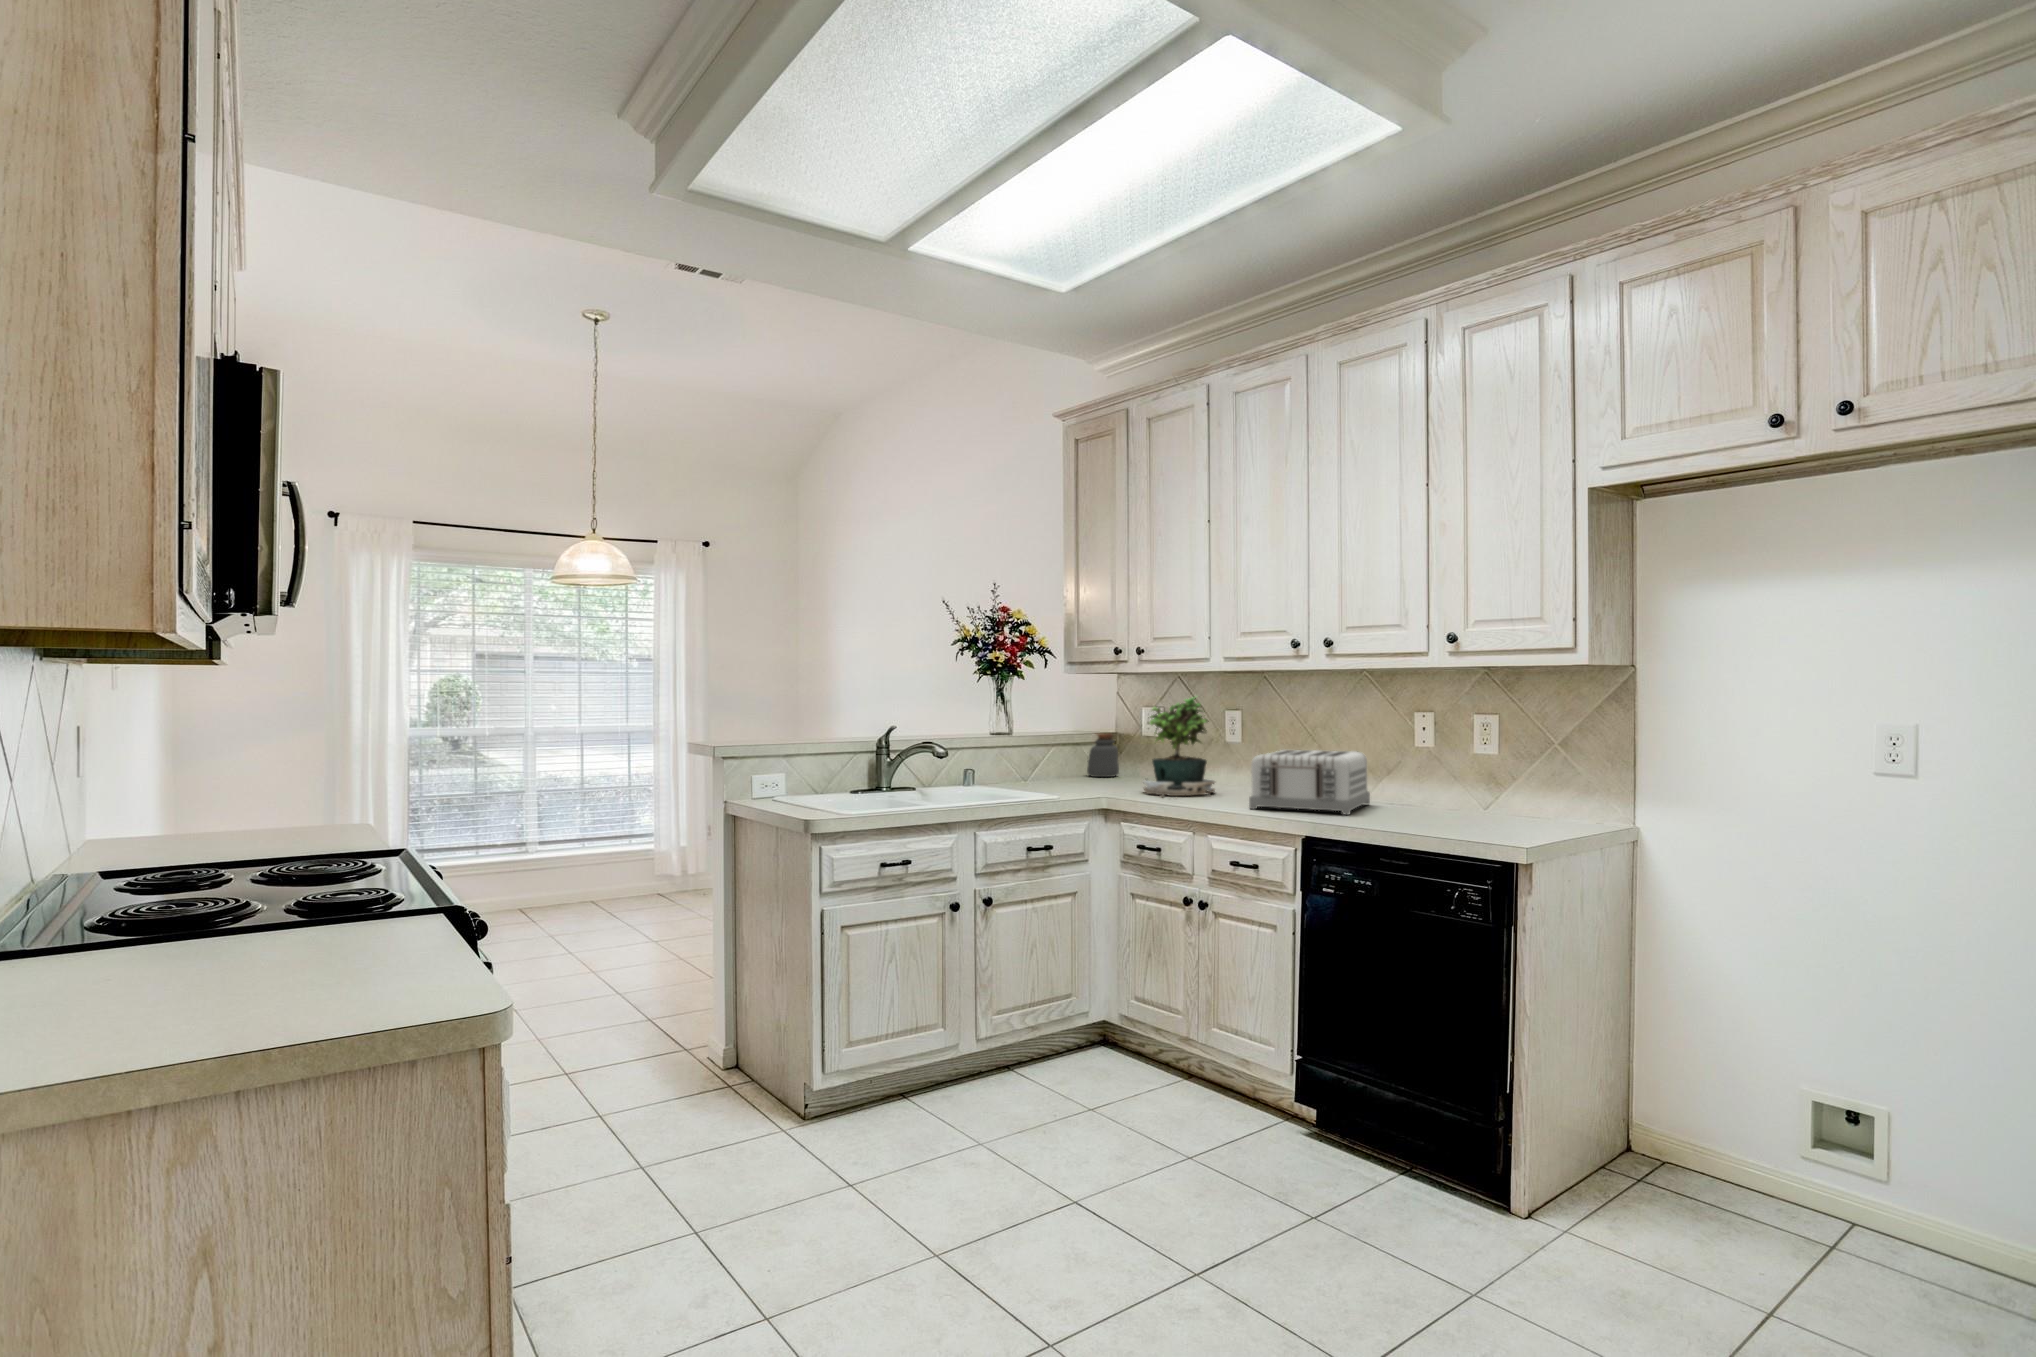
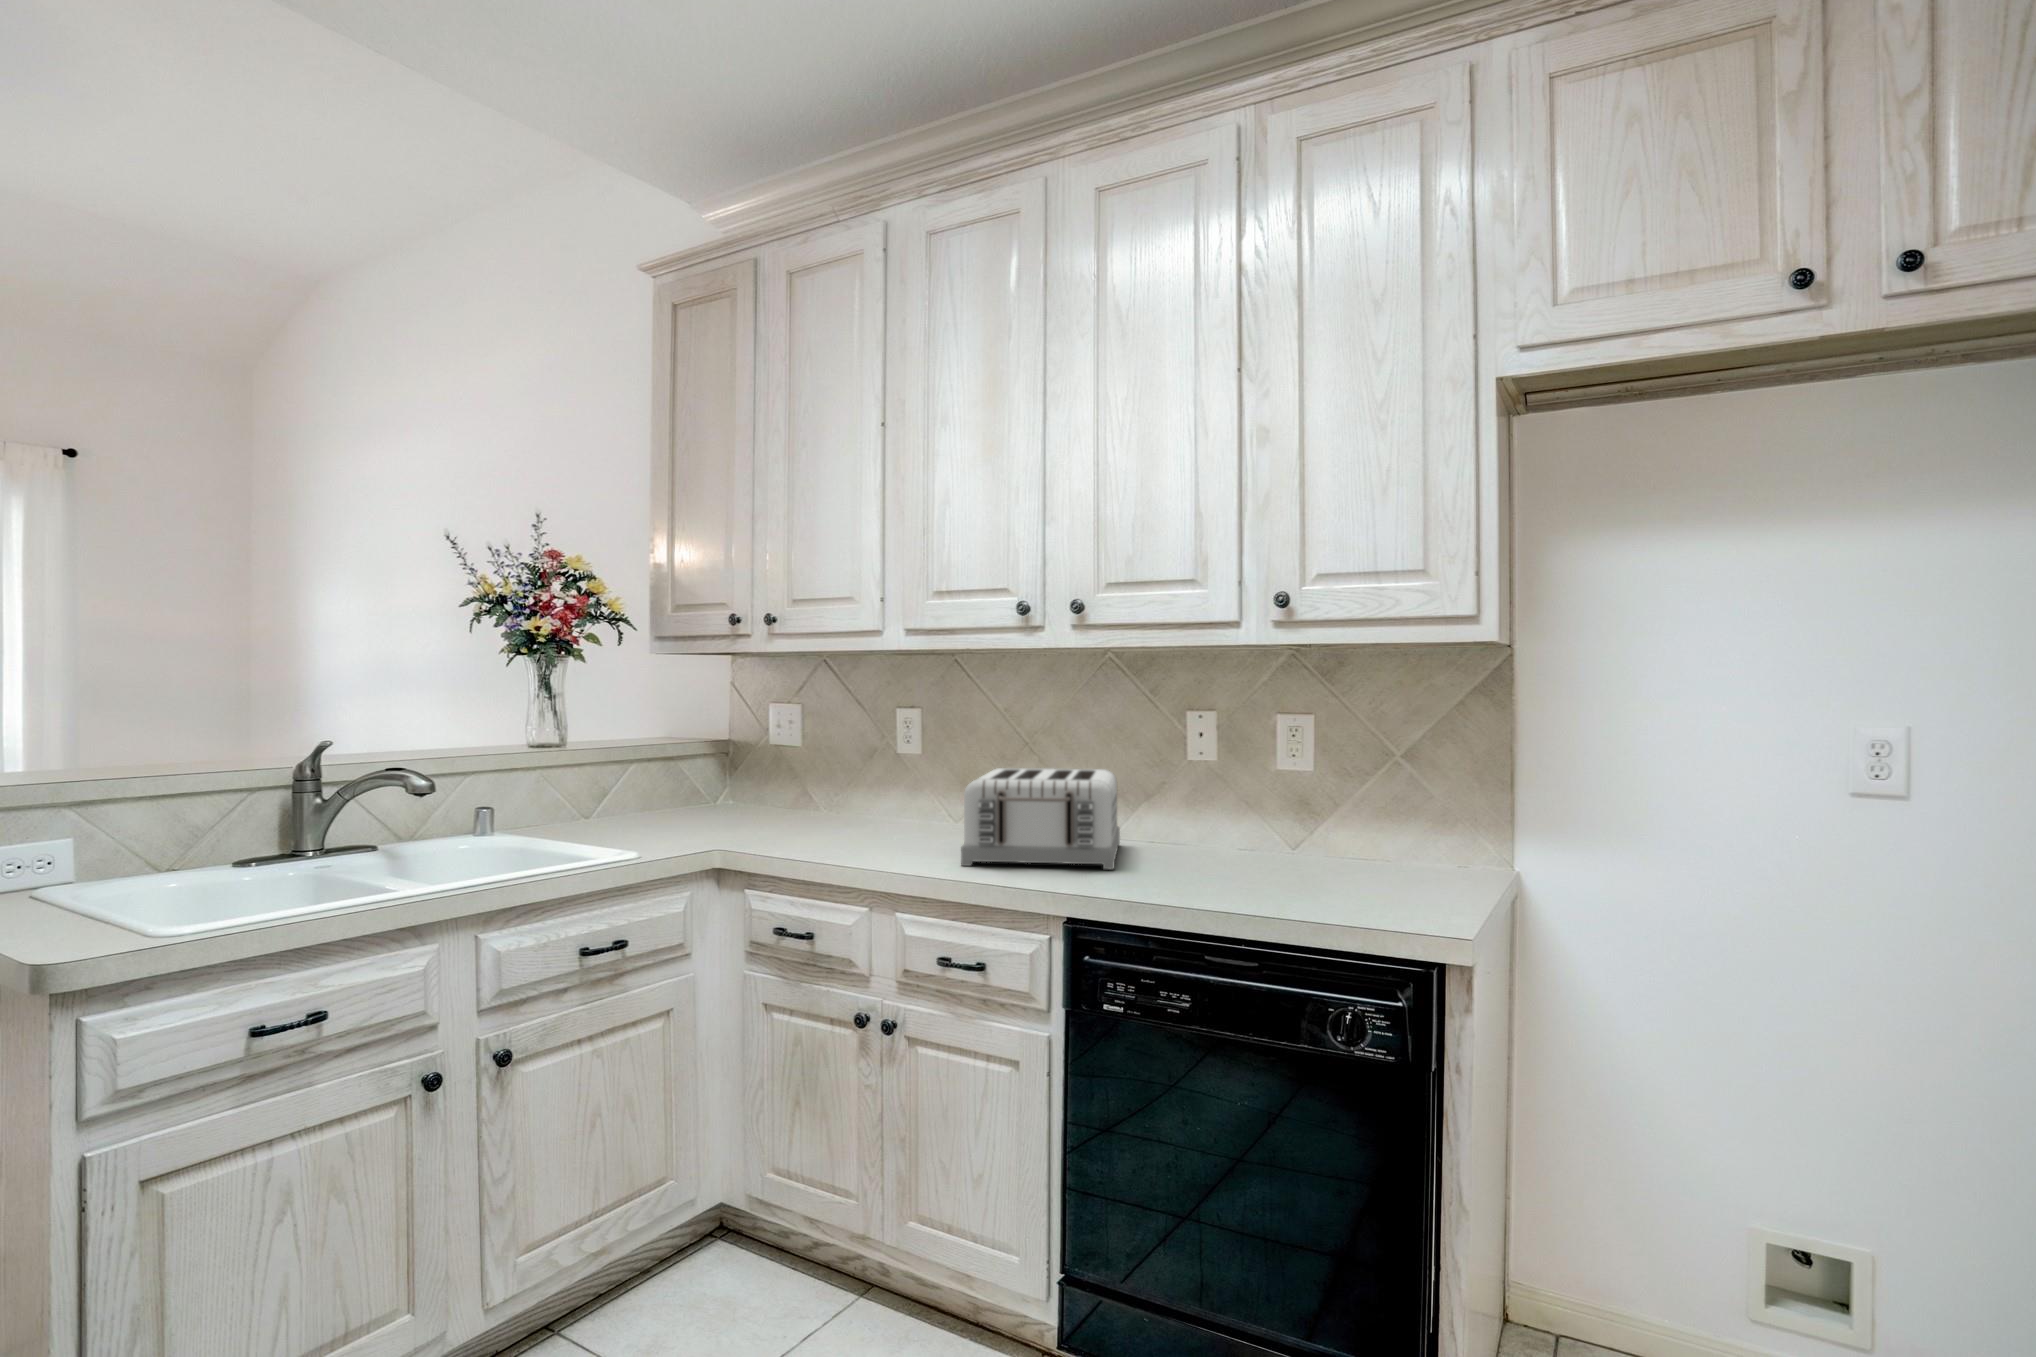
potted plant: present [1143,697,1215,796] -> none [781,688,893,851]
jar: present [1087,733,1119,777] -> none [690,744,739,809]

